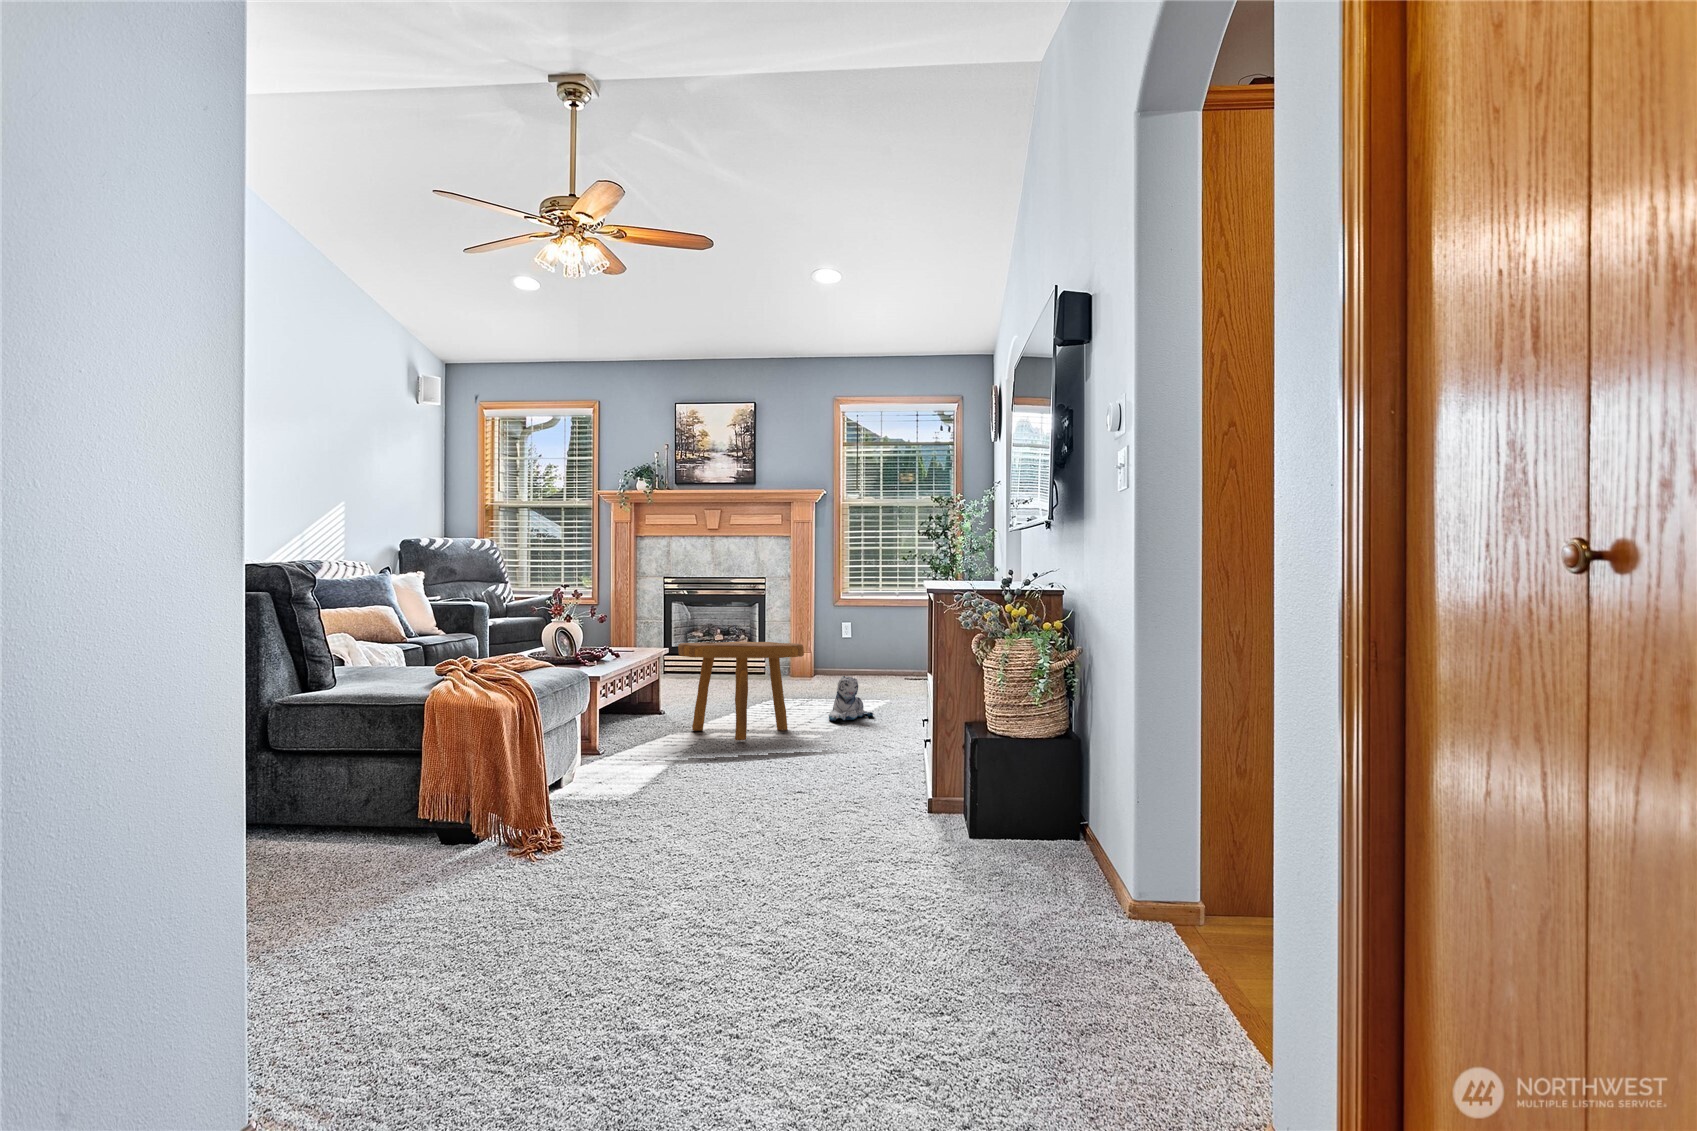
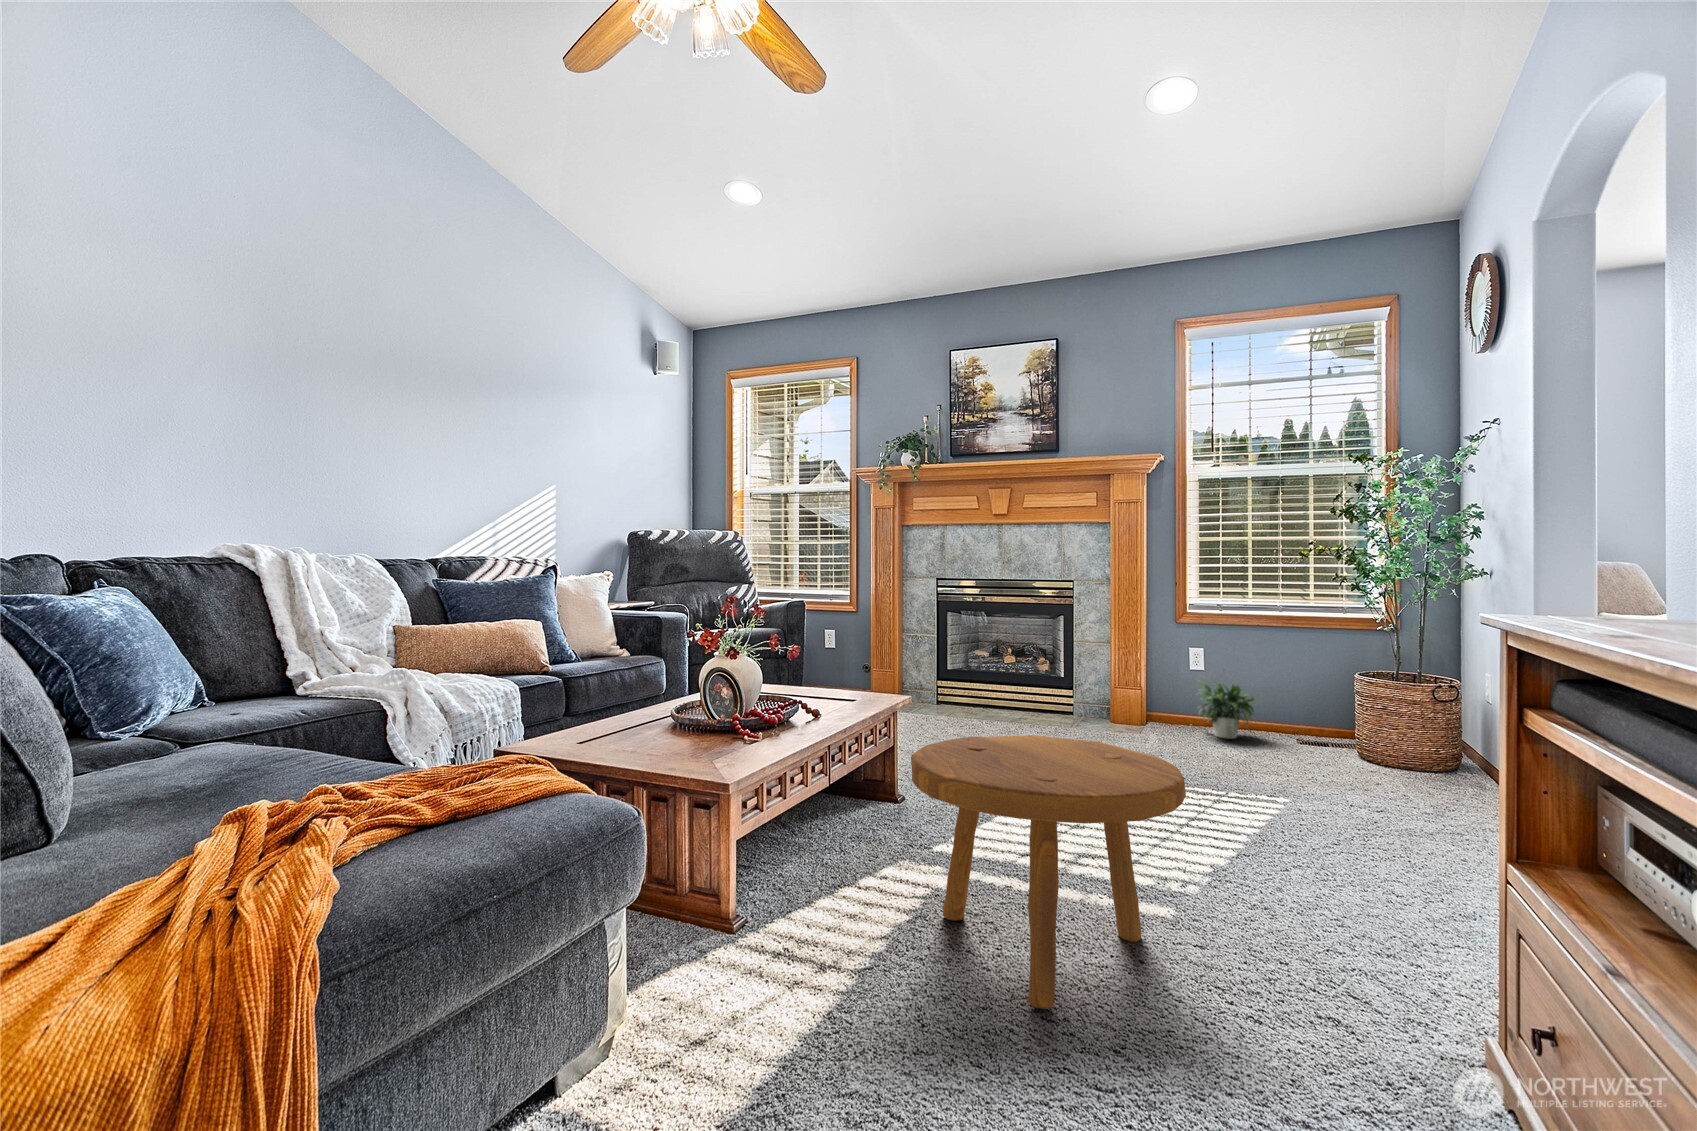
potted plant: none [843,643,883,681] -> present [1198,680,1258,738]
plush toy: present [829,676,873,721] -> none [1219,808,1316,915]

